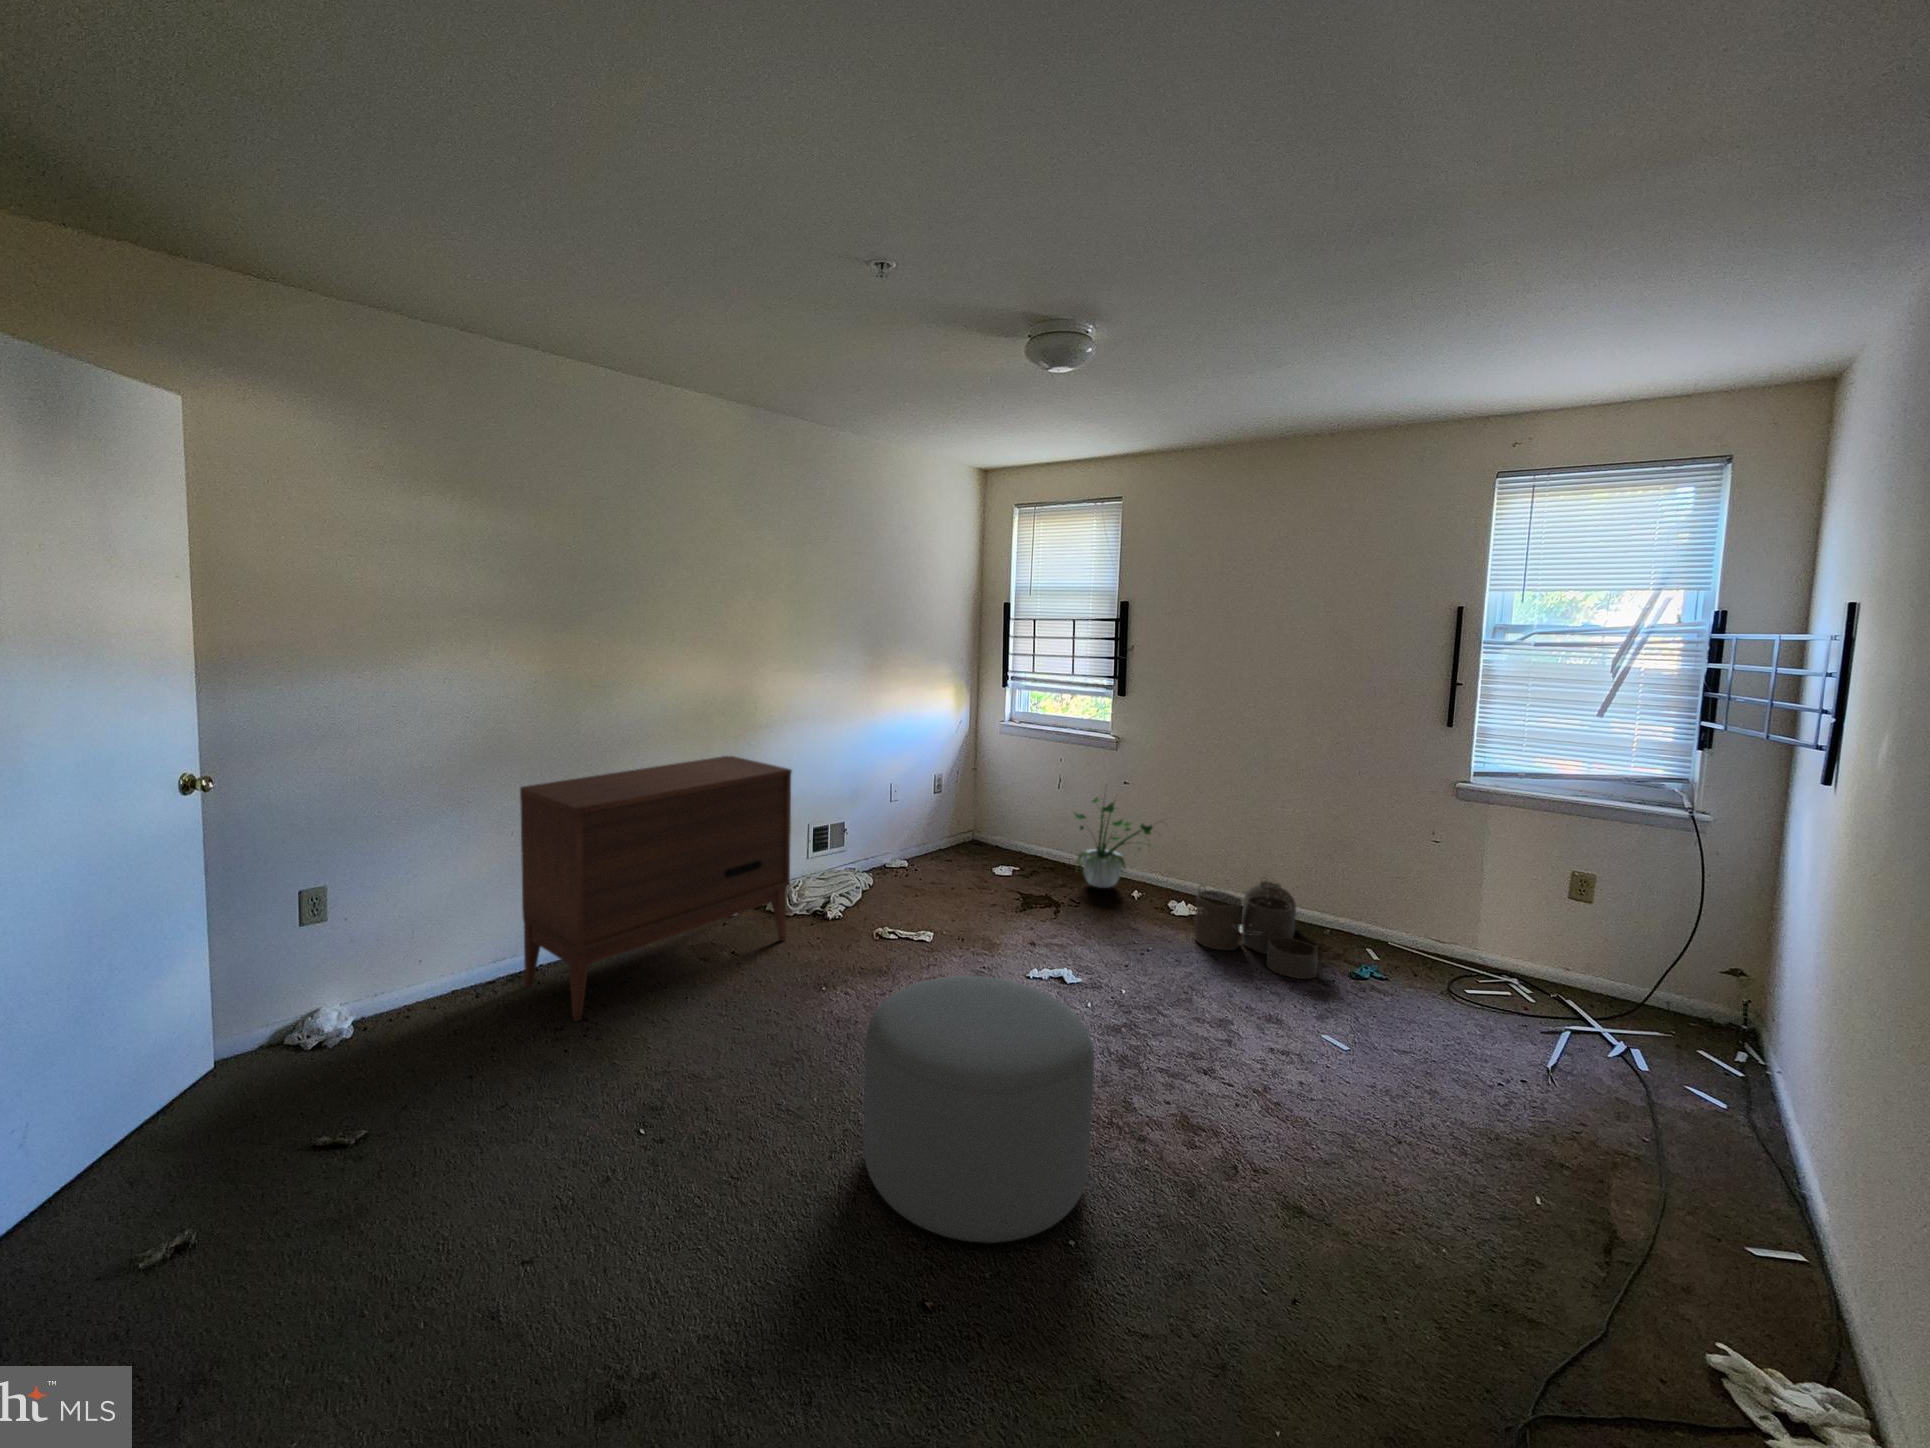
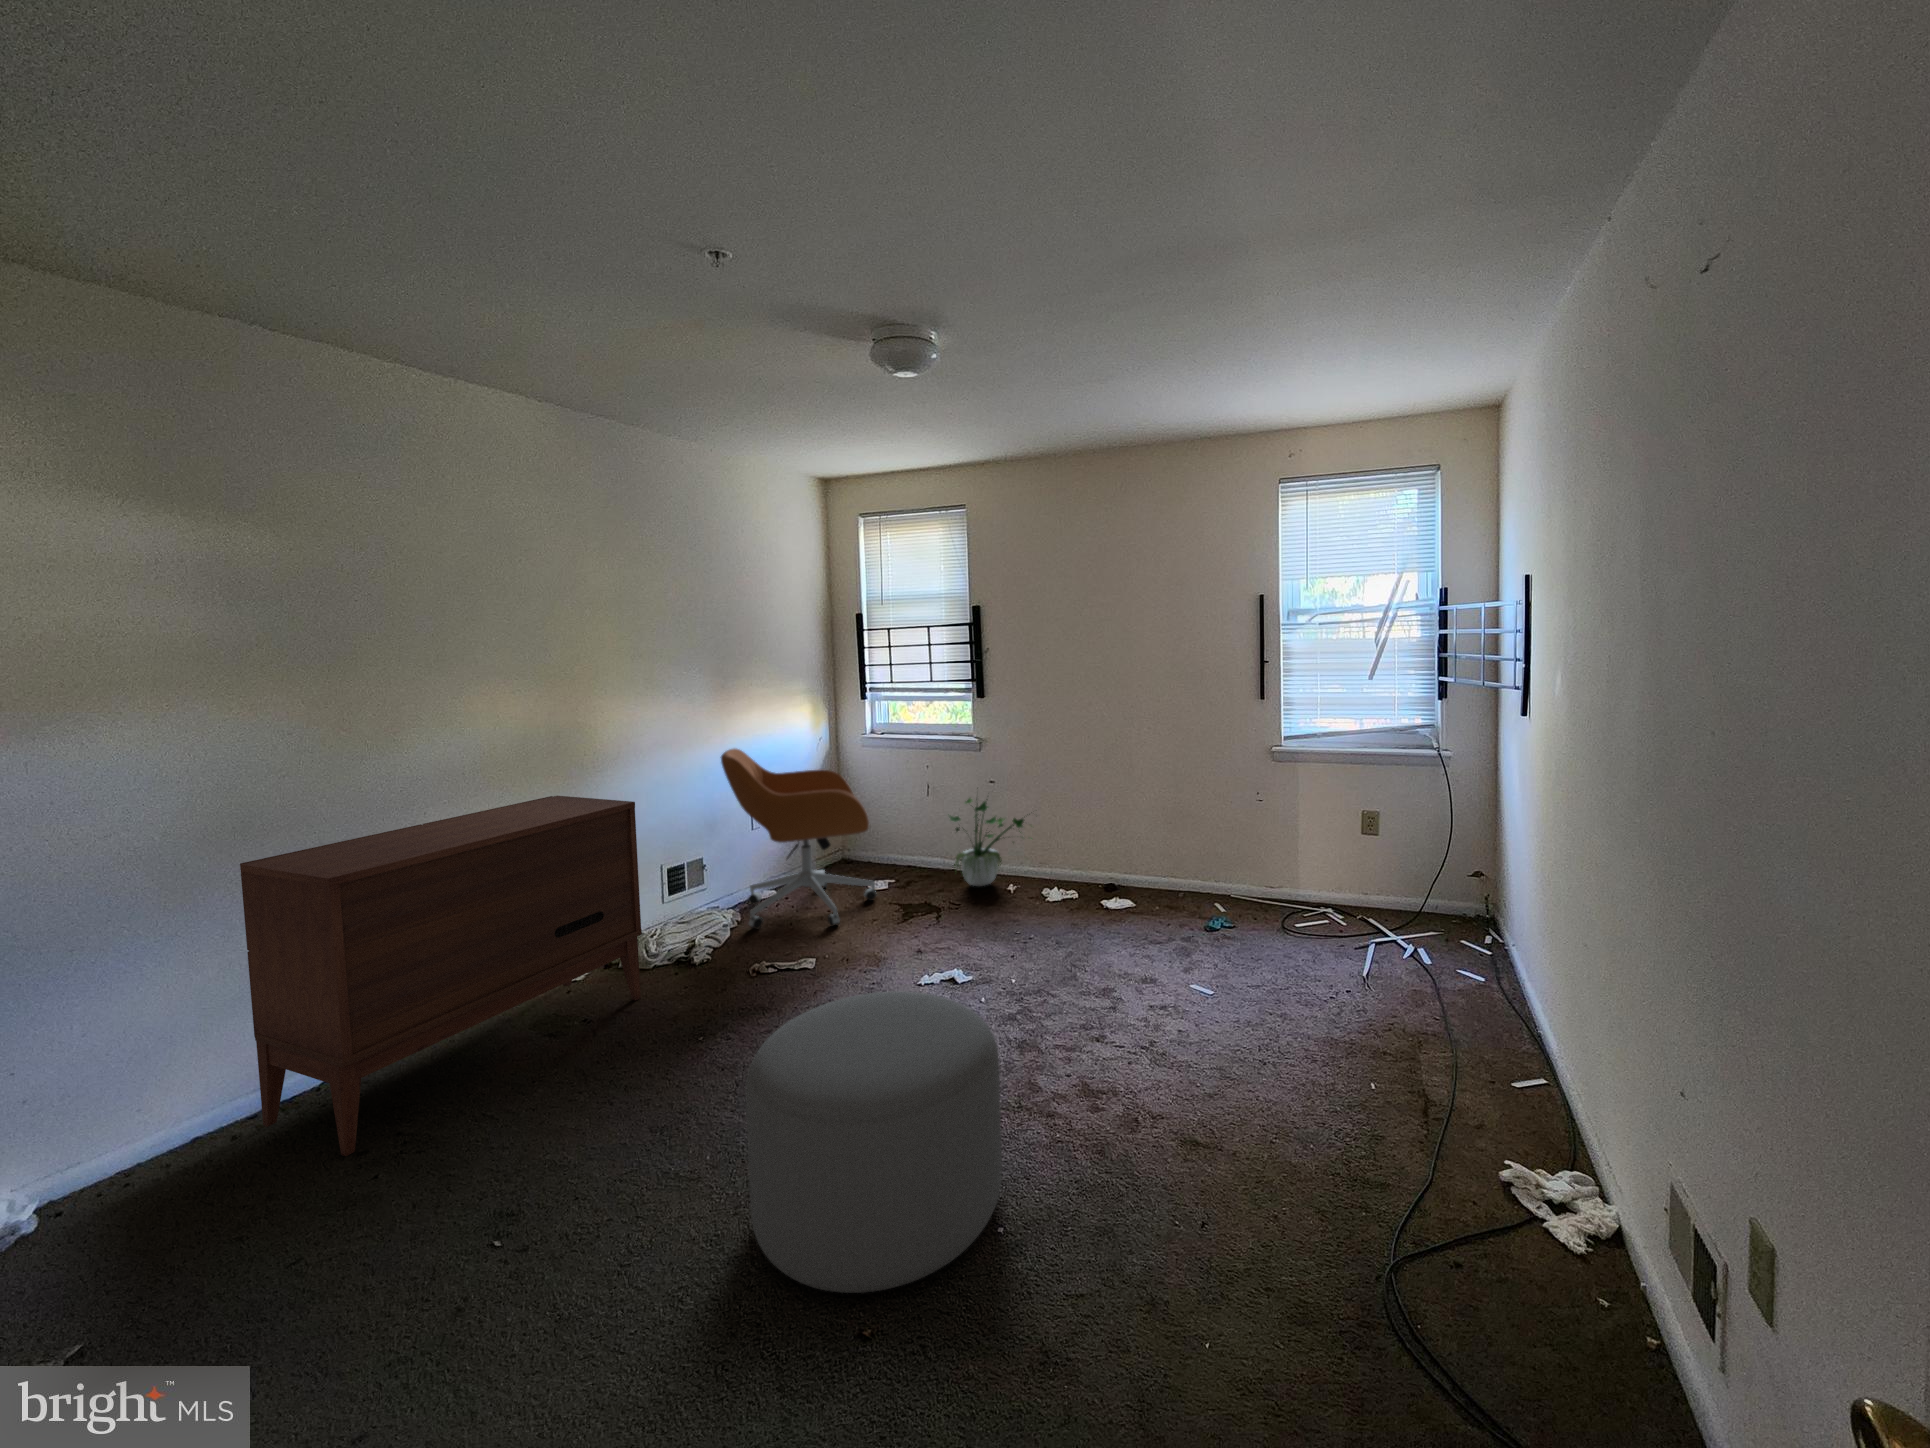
office chair: none [864,726,997,905] -> present [721,749,876,929]
woven basket: present [1195,881,1318,979] -> none [1071,852,1179,940]

